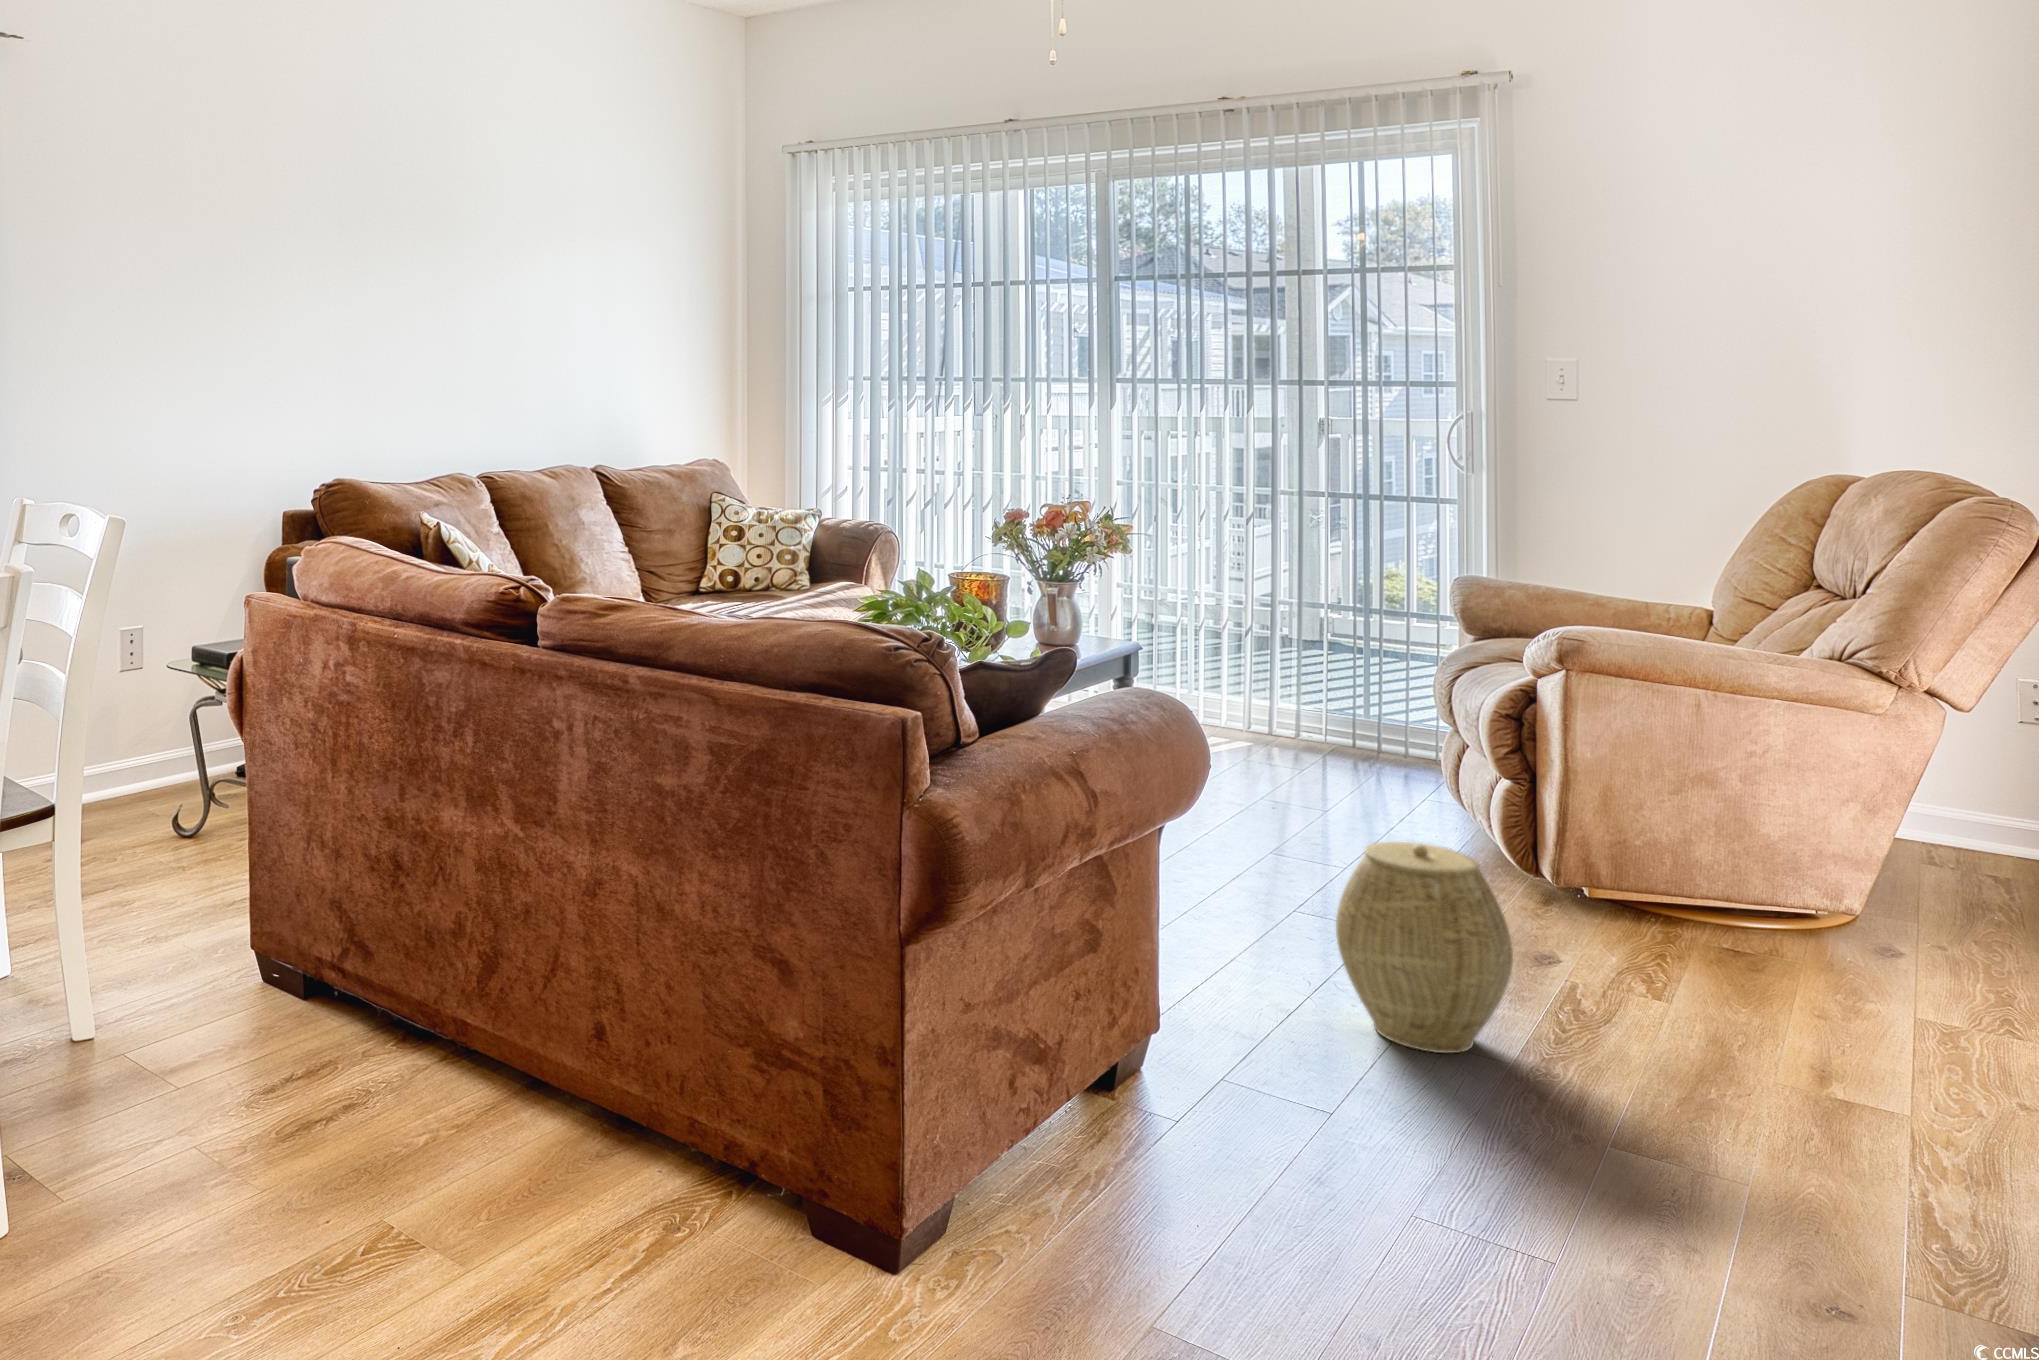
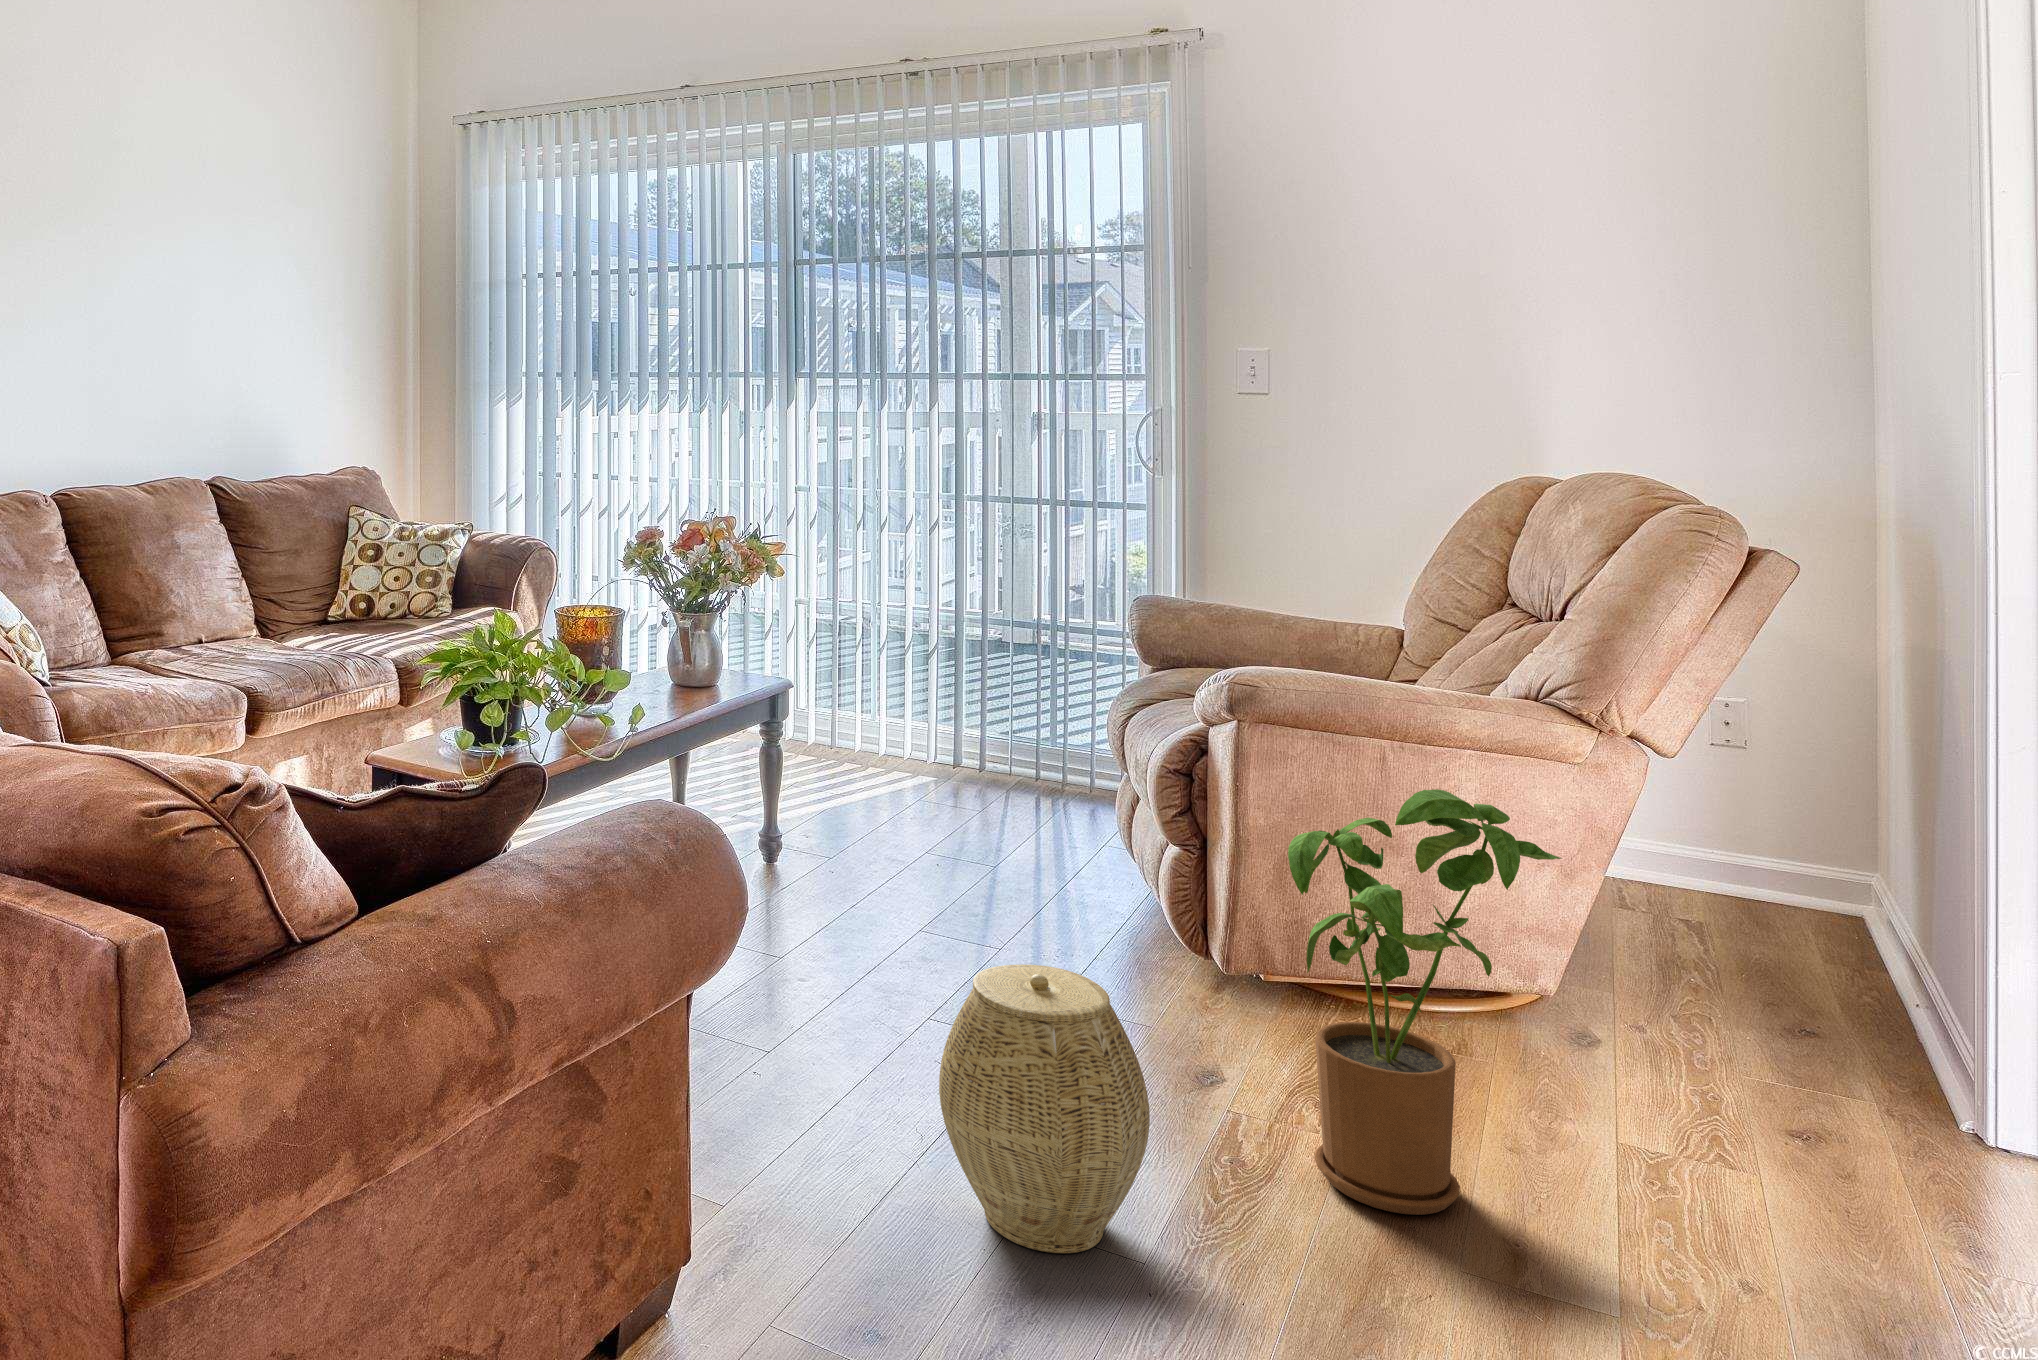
house plant: none [1622,714,1861,1047] -> present [1288,789,1562,1215]

